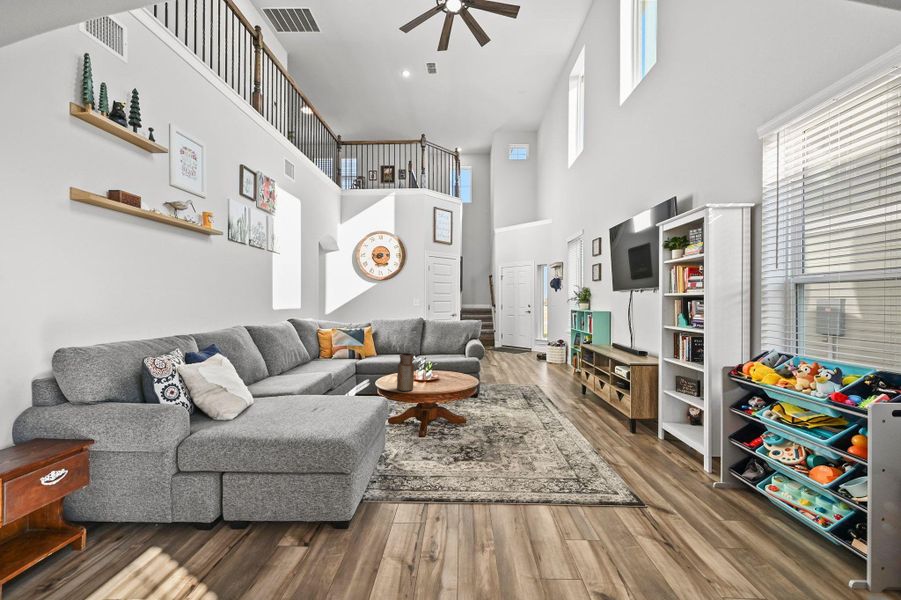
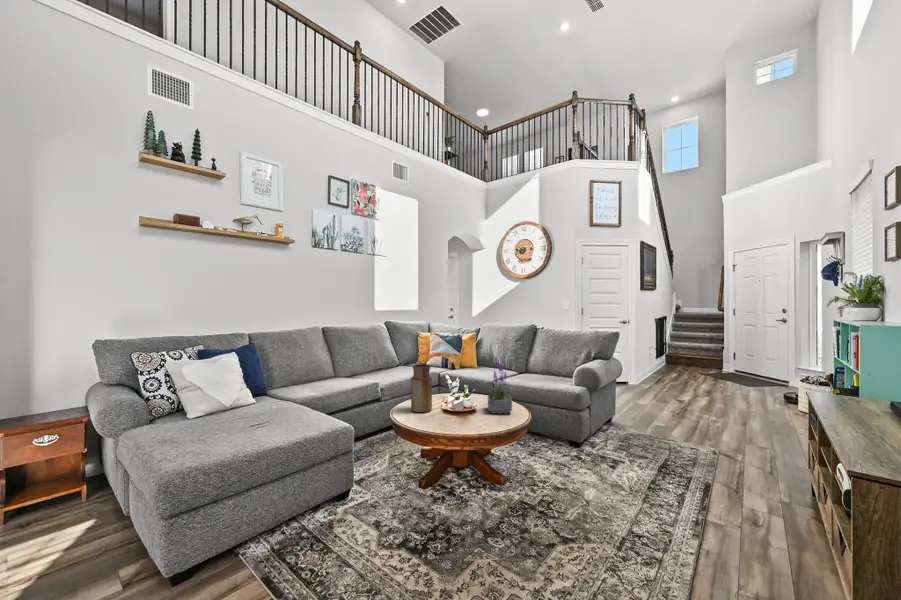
potted plant: none [444,346,466,386] -> present [488,360,512,414]

